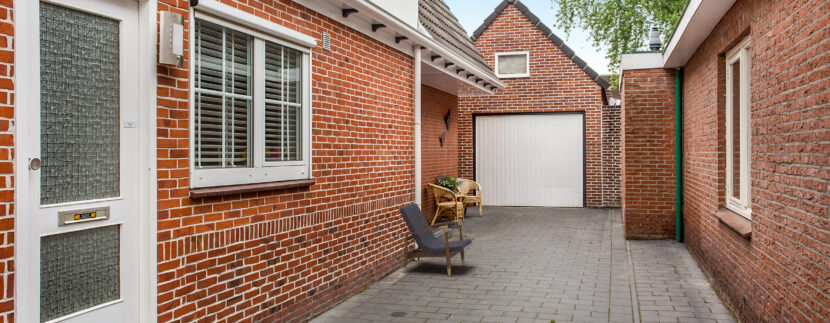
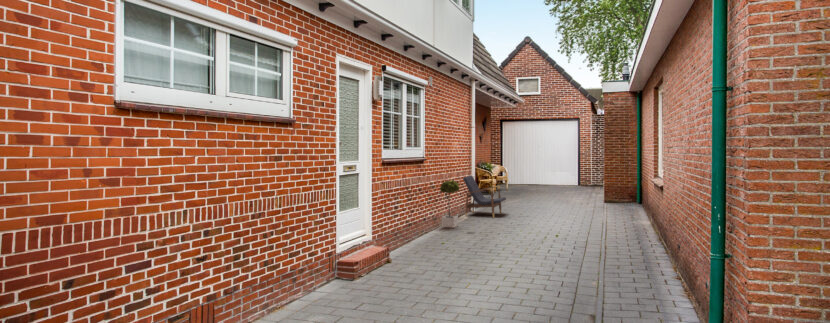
potted tree: none [347,217,383,304] -> present [440,180,459,228]

